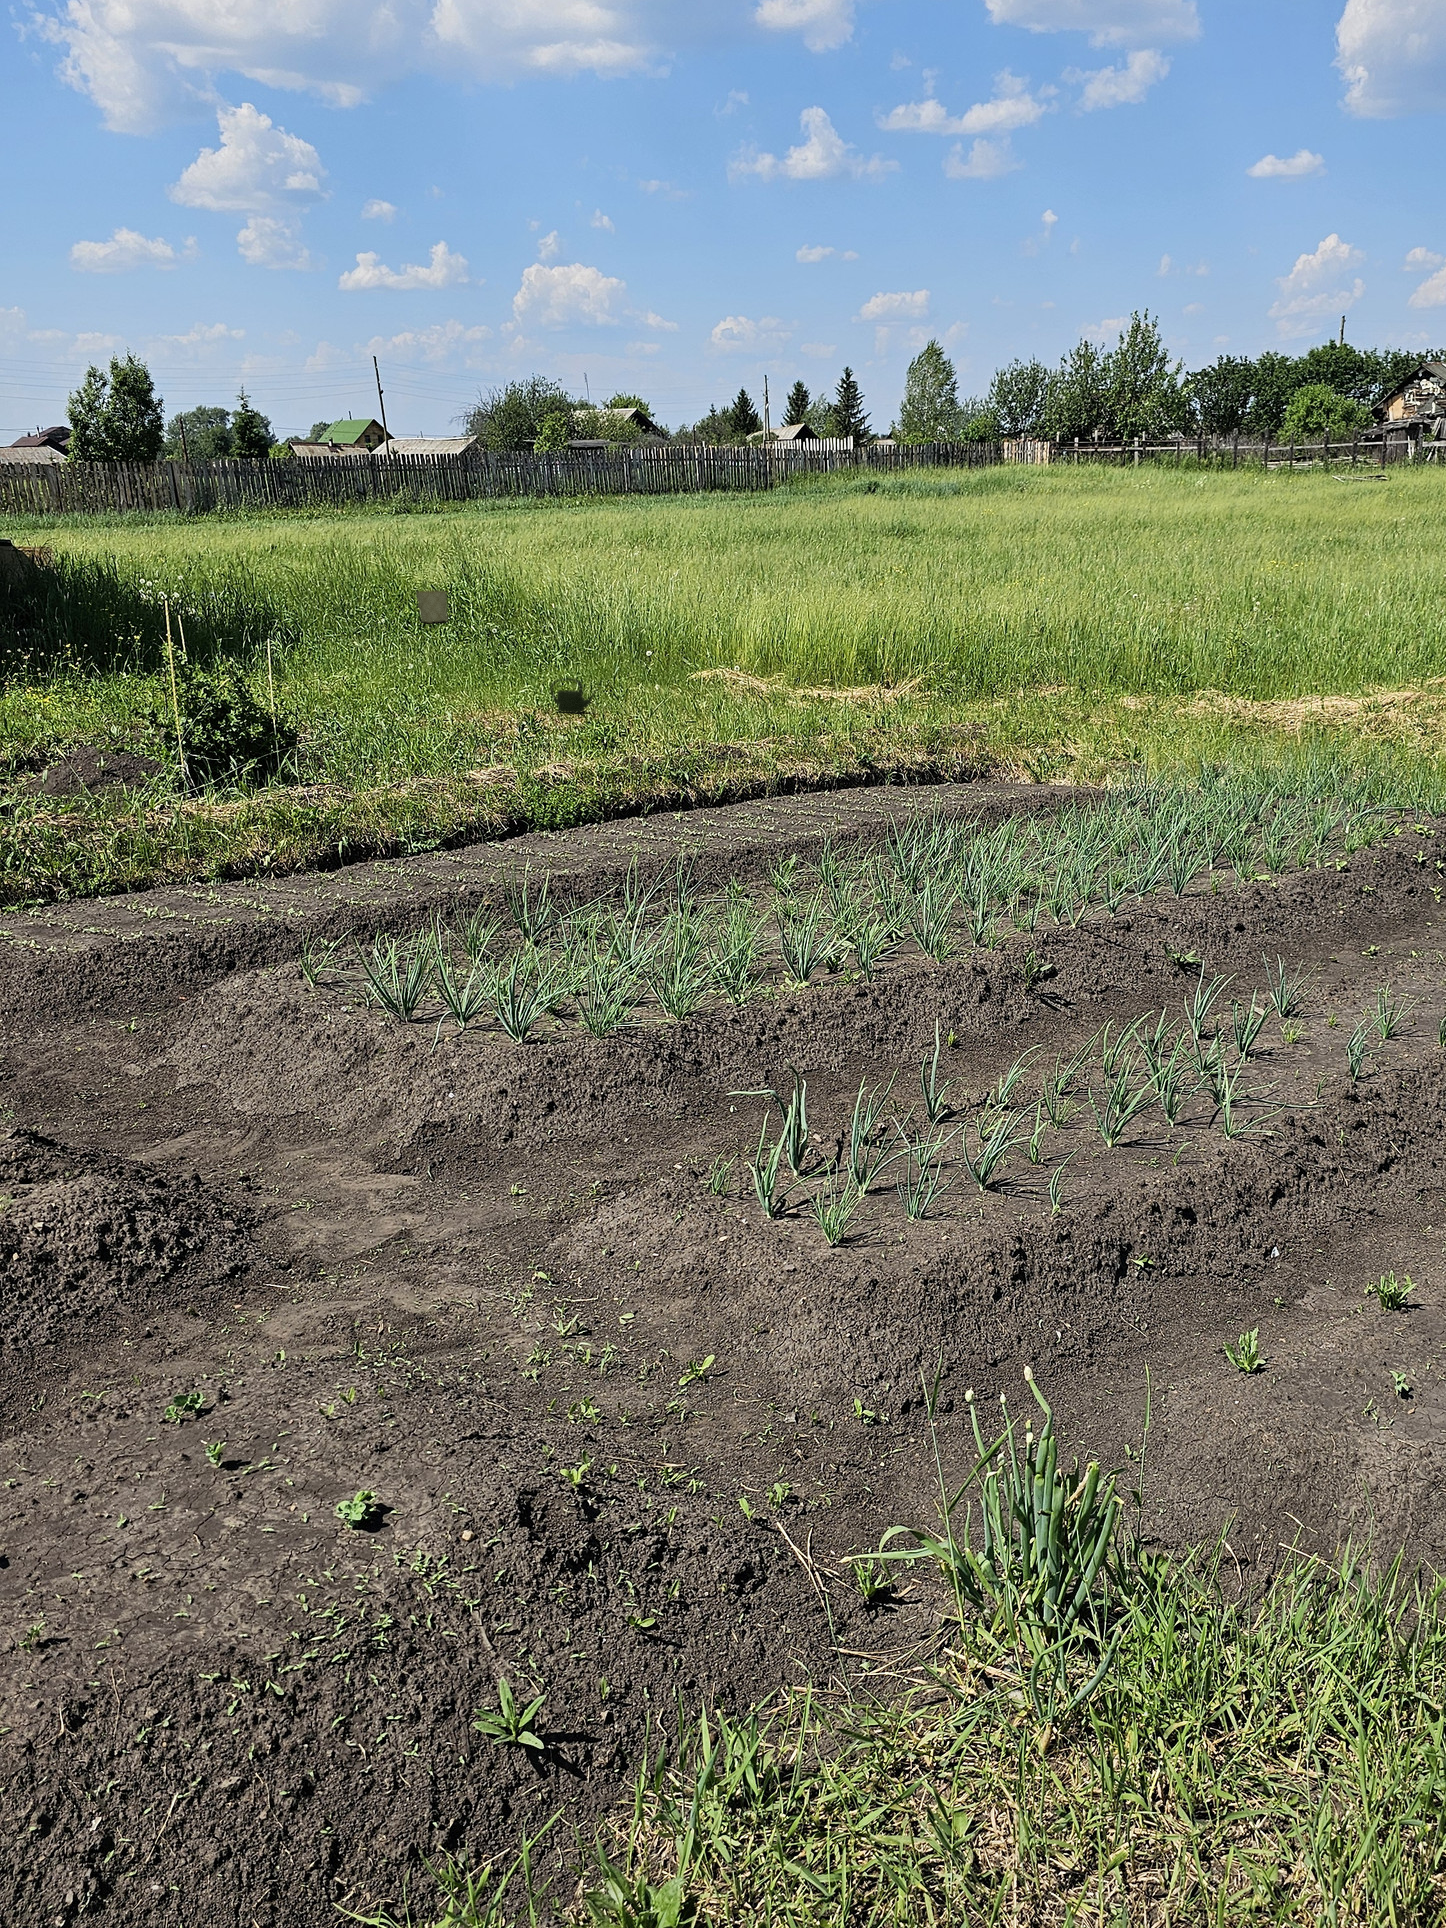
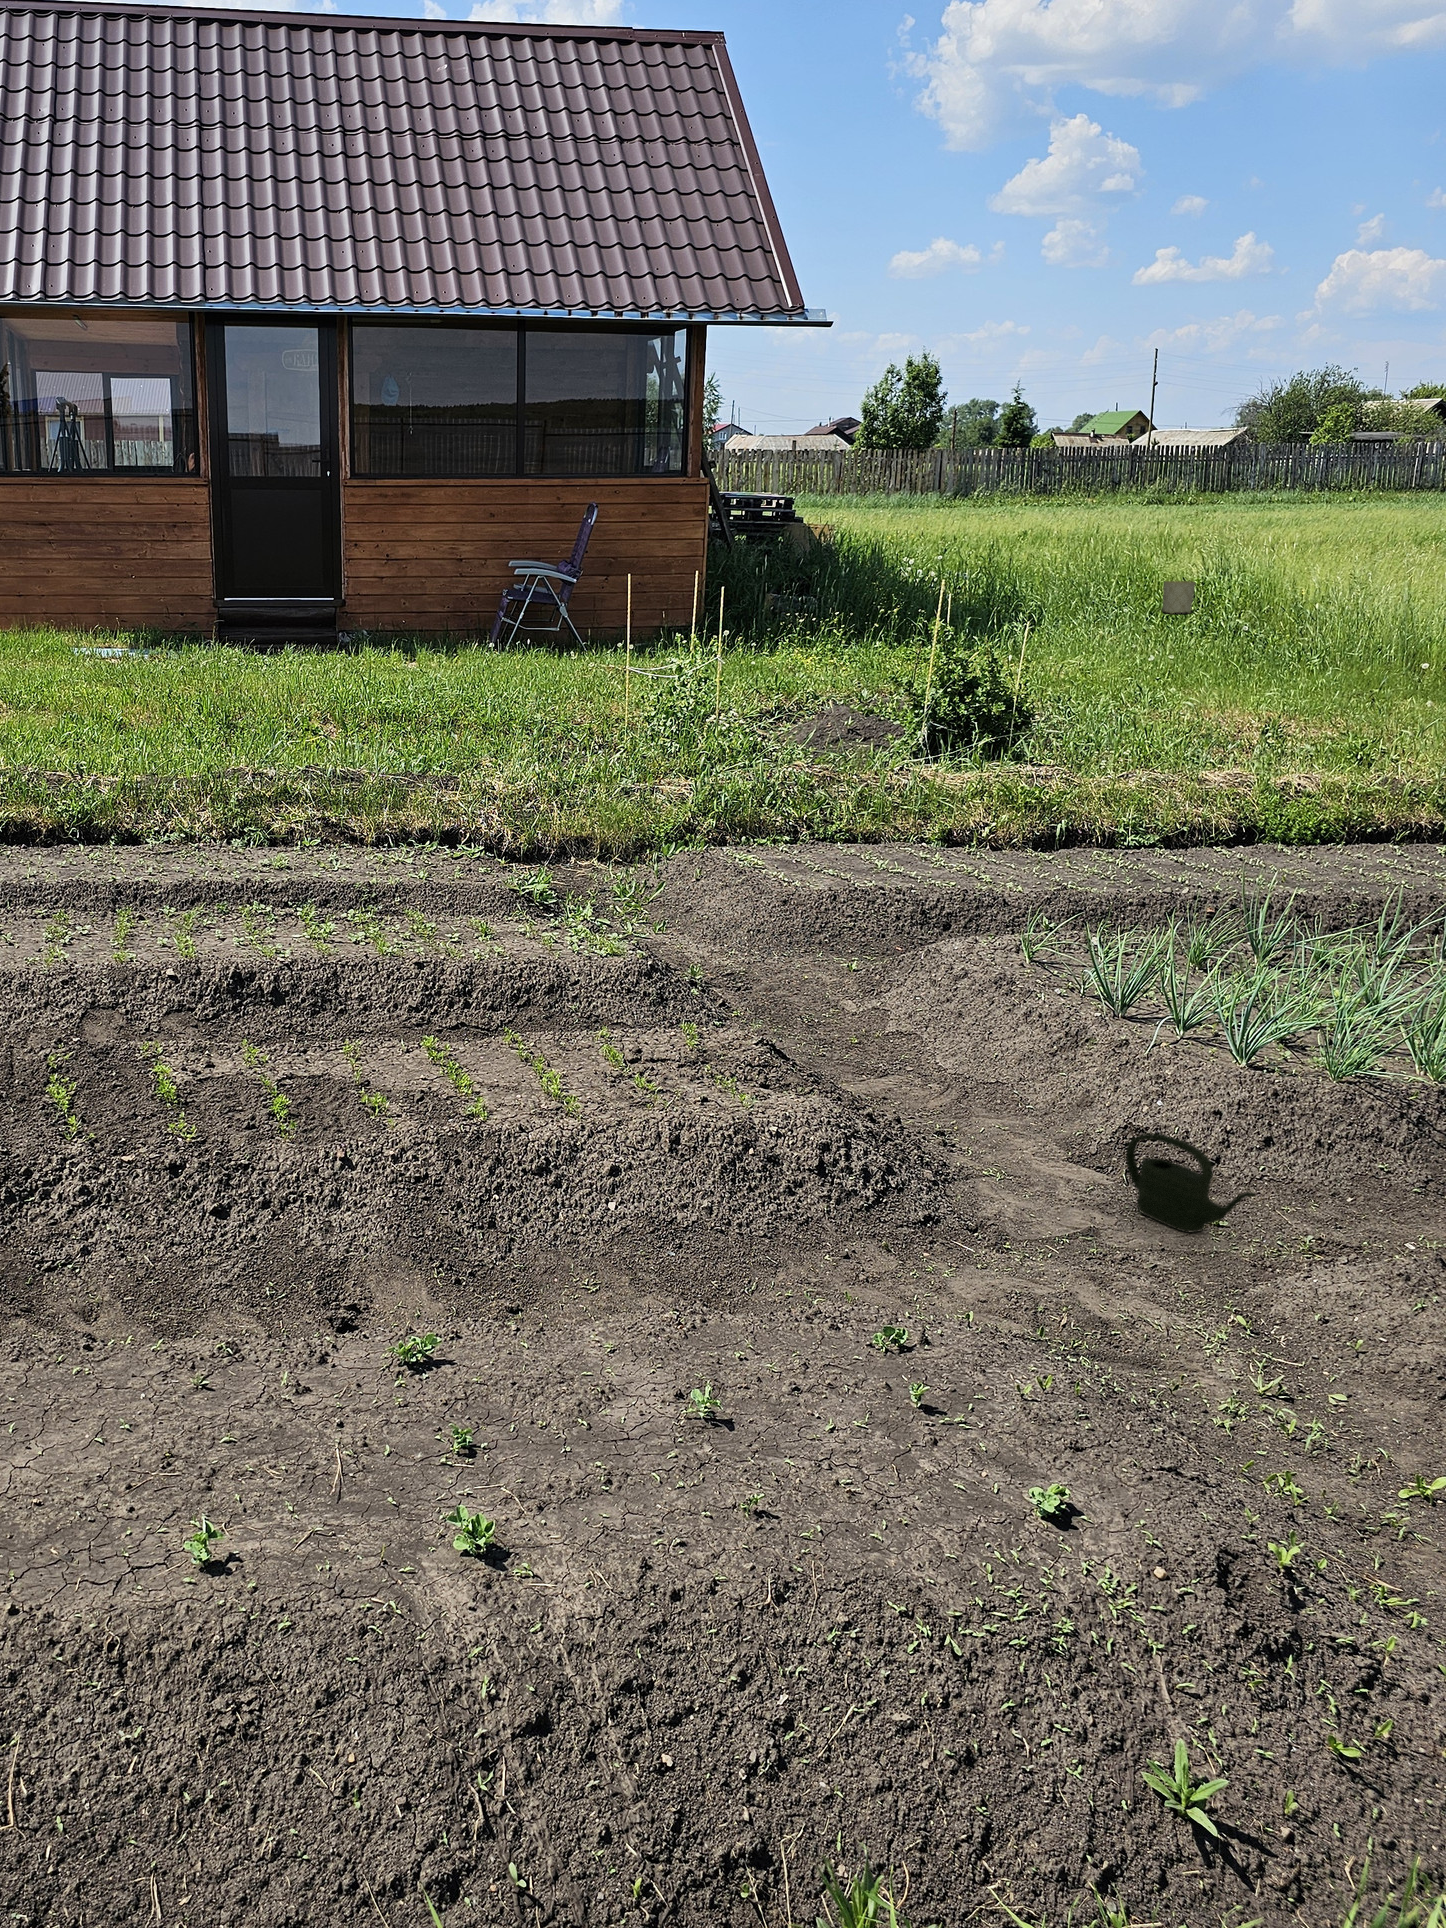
watering can: present [550,678,598,713] -> present [1126,1134,1256,1232]

